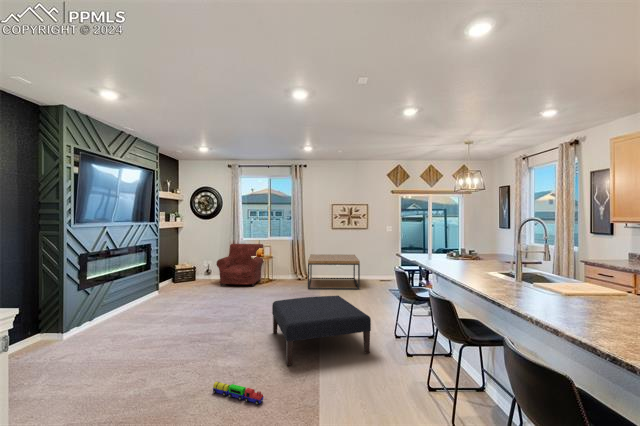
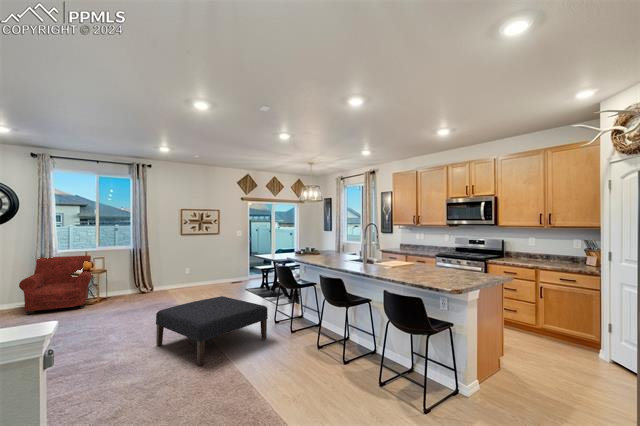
coffee table: present [308,254,360,290] -> none [154,260,218,301]
toy train: present [213,382,263,405] -> none [136,389,201,410]

